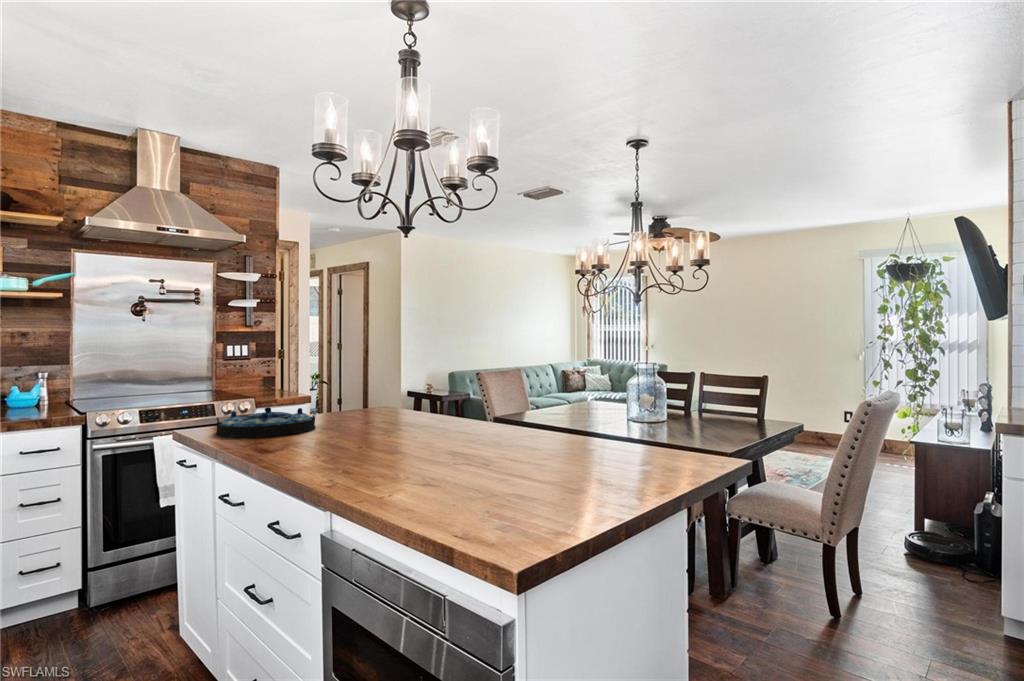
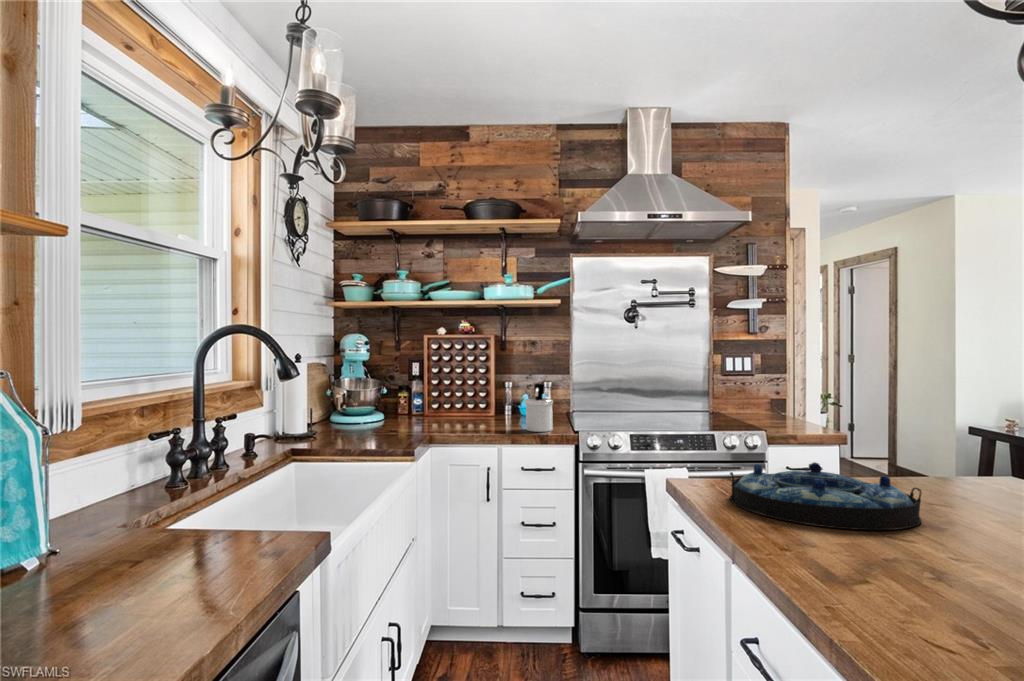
soap dispenser: none [22,373,56,418] -> present [525,384,553,432]

